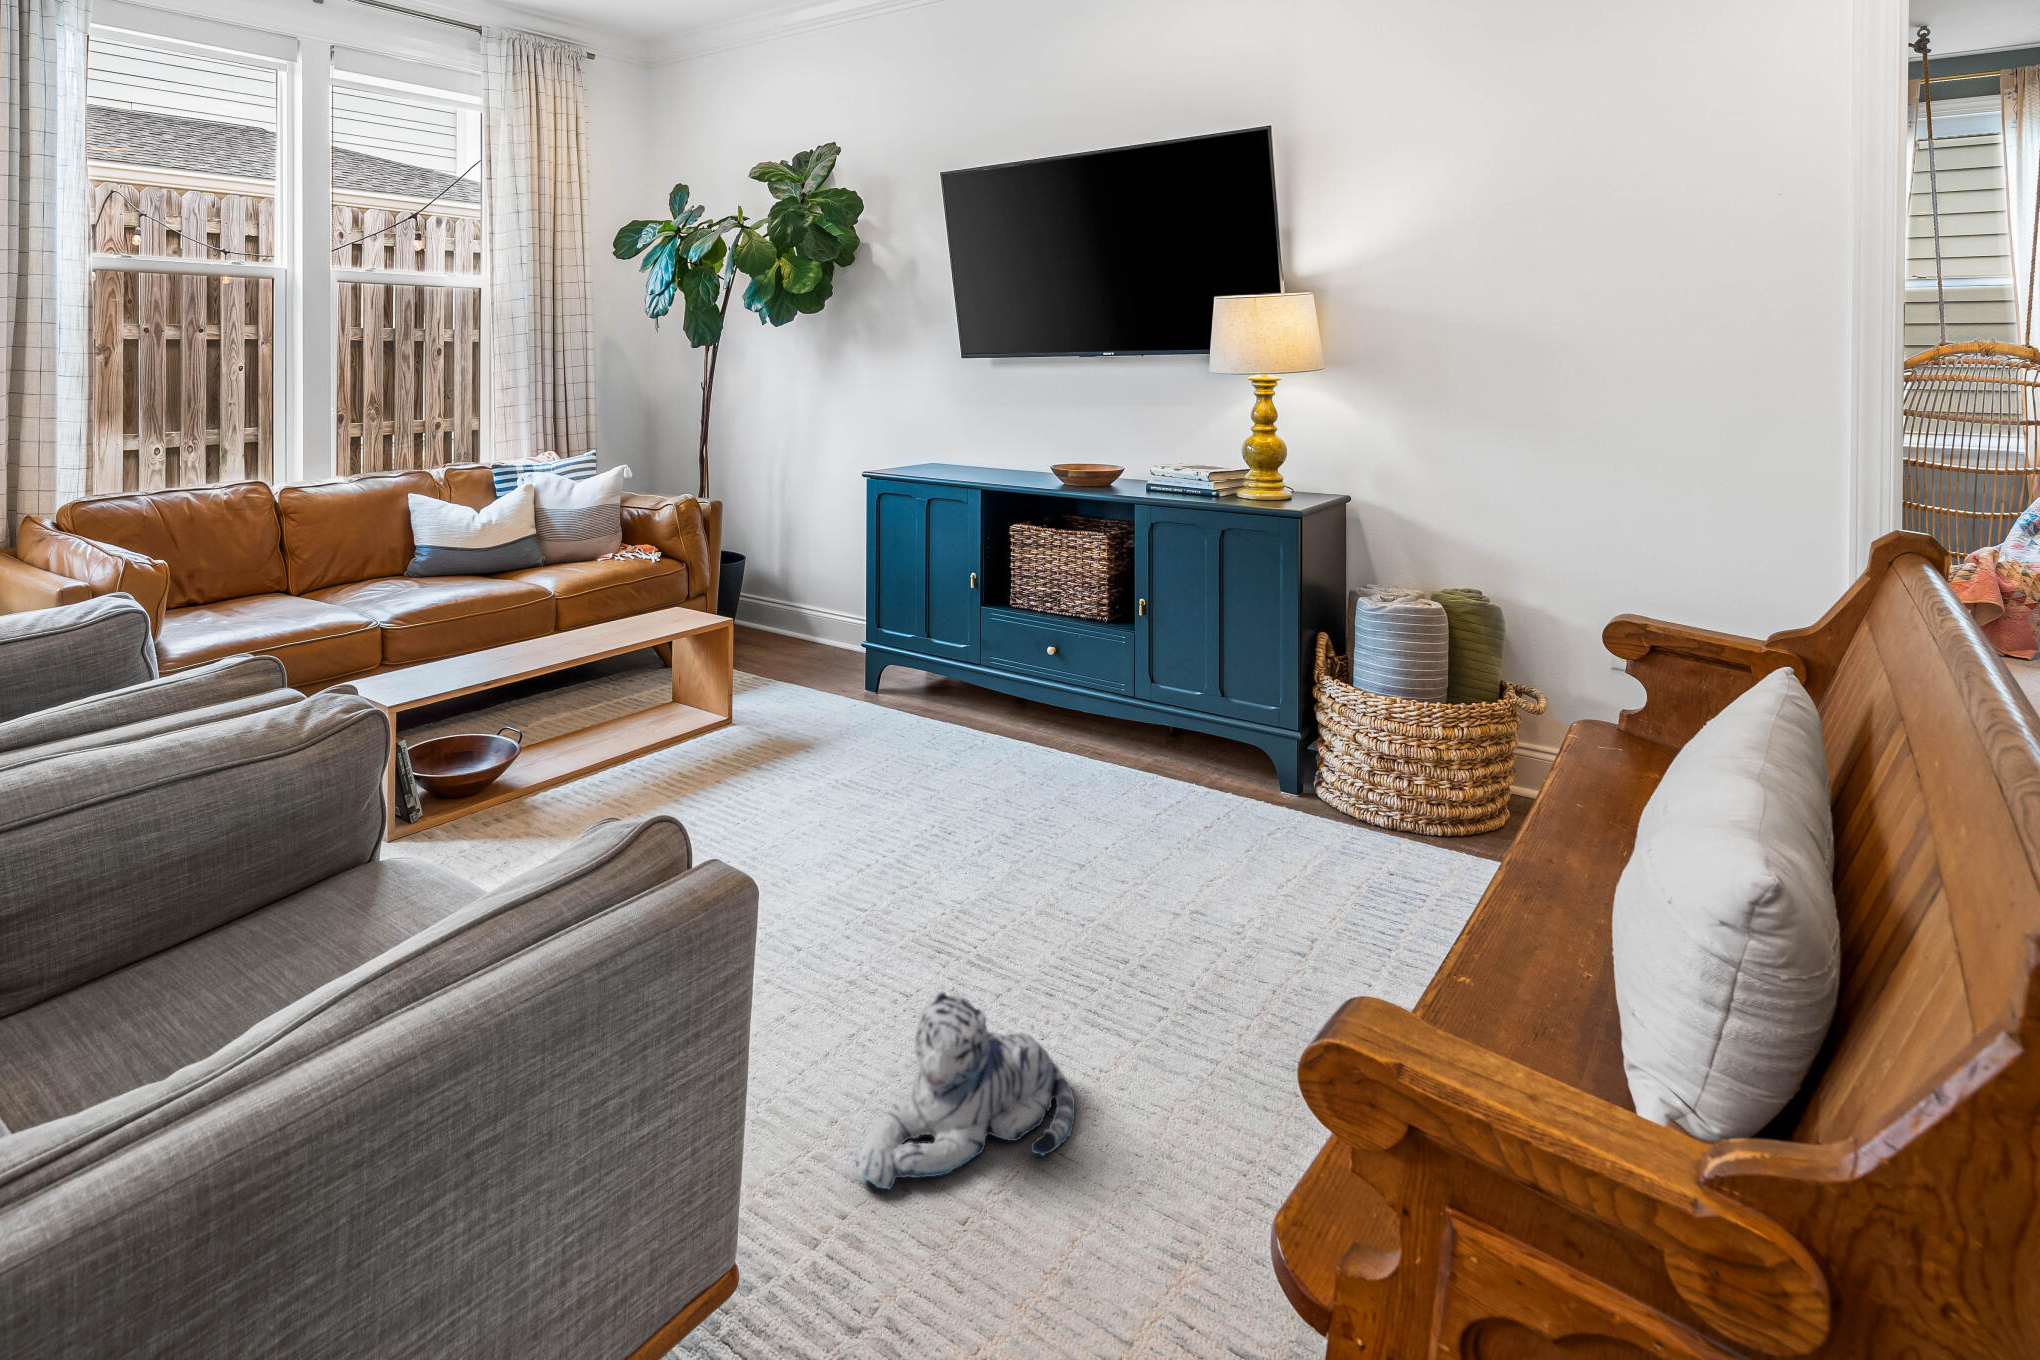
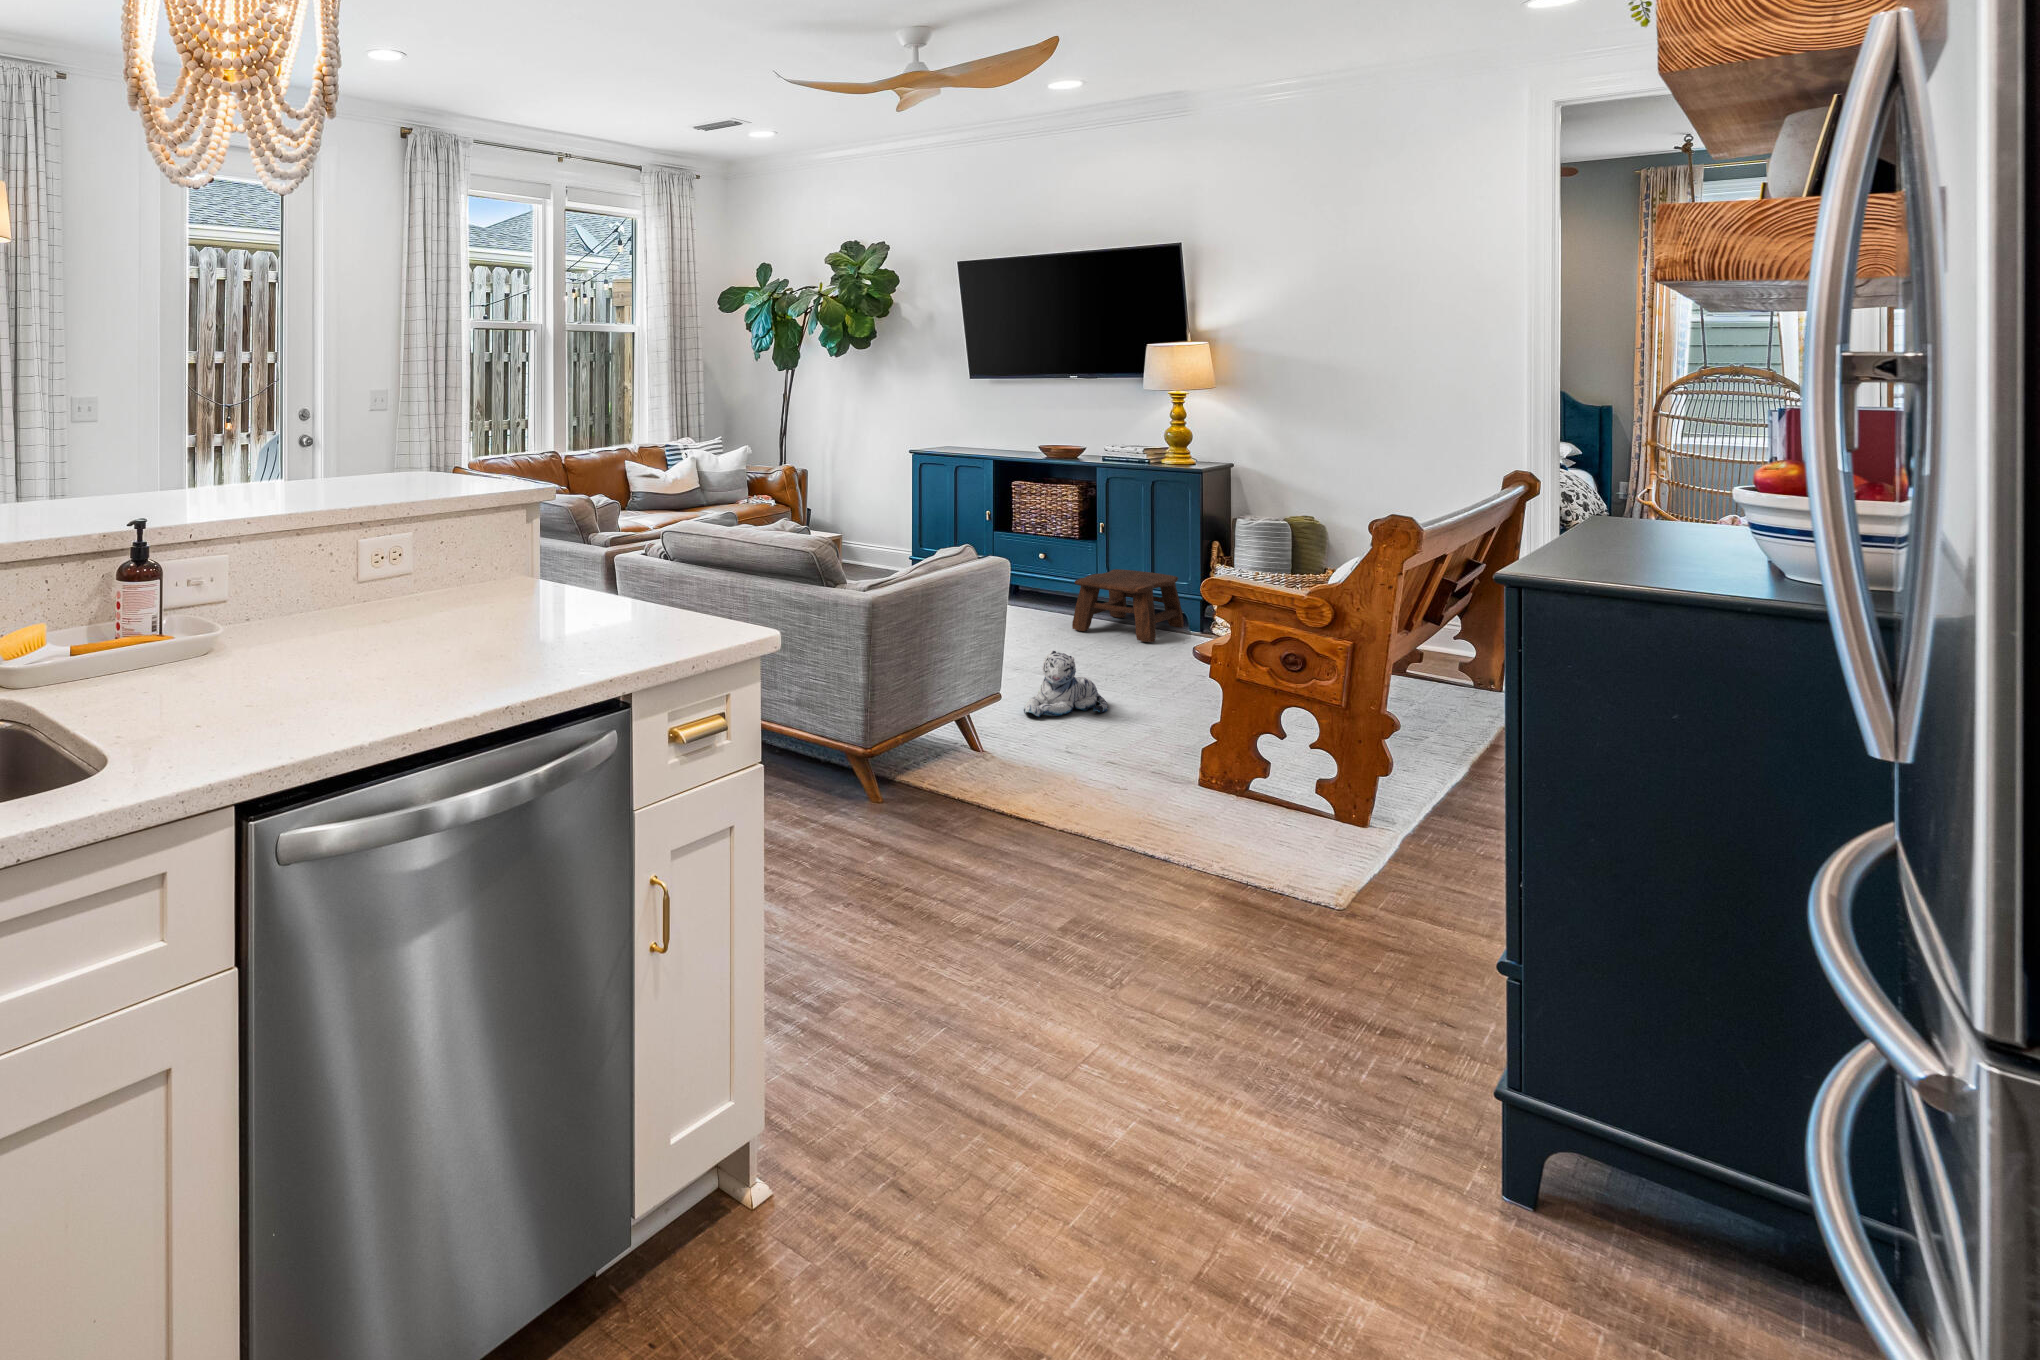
stool: none [1079,682,1274,844] -> present [1072,569,1184,642]

